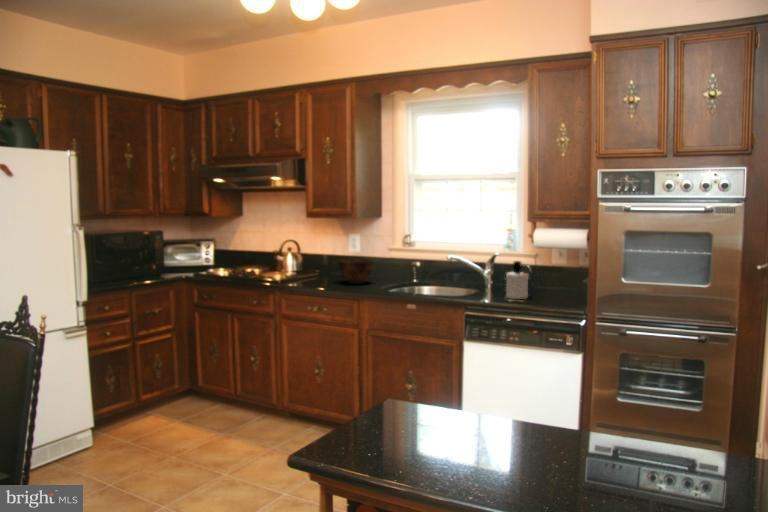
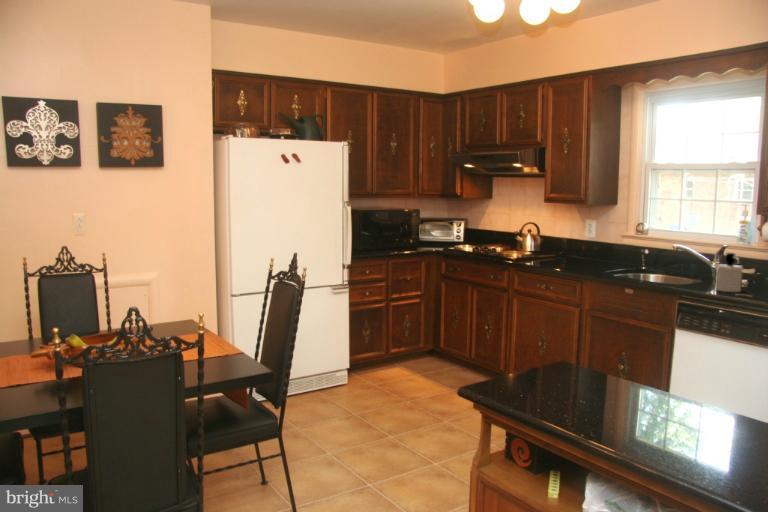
bowl: present [338,259,373,284] -> none [563,243,598,267]

